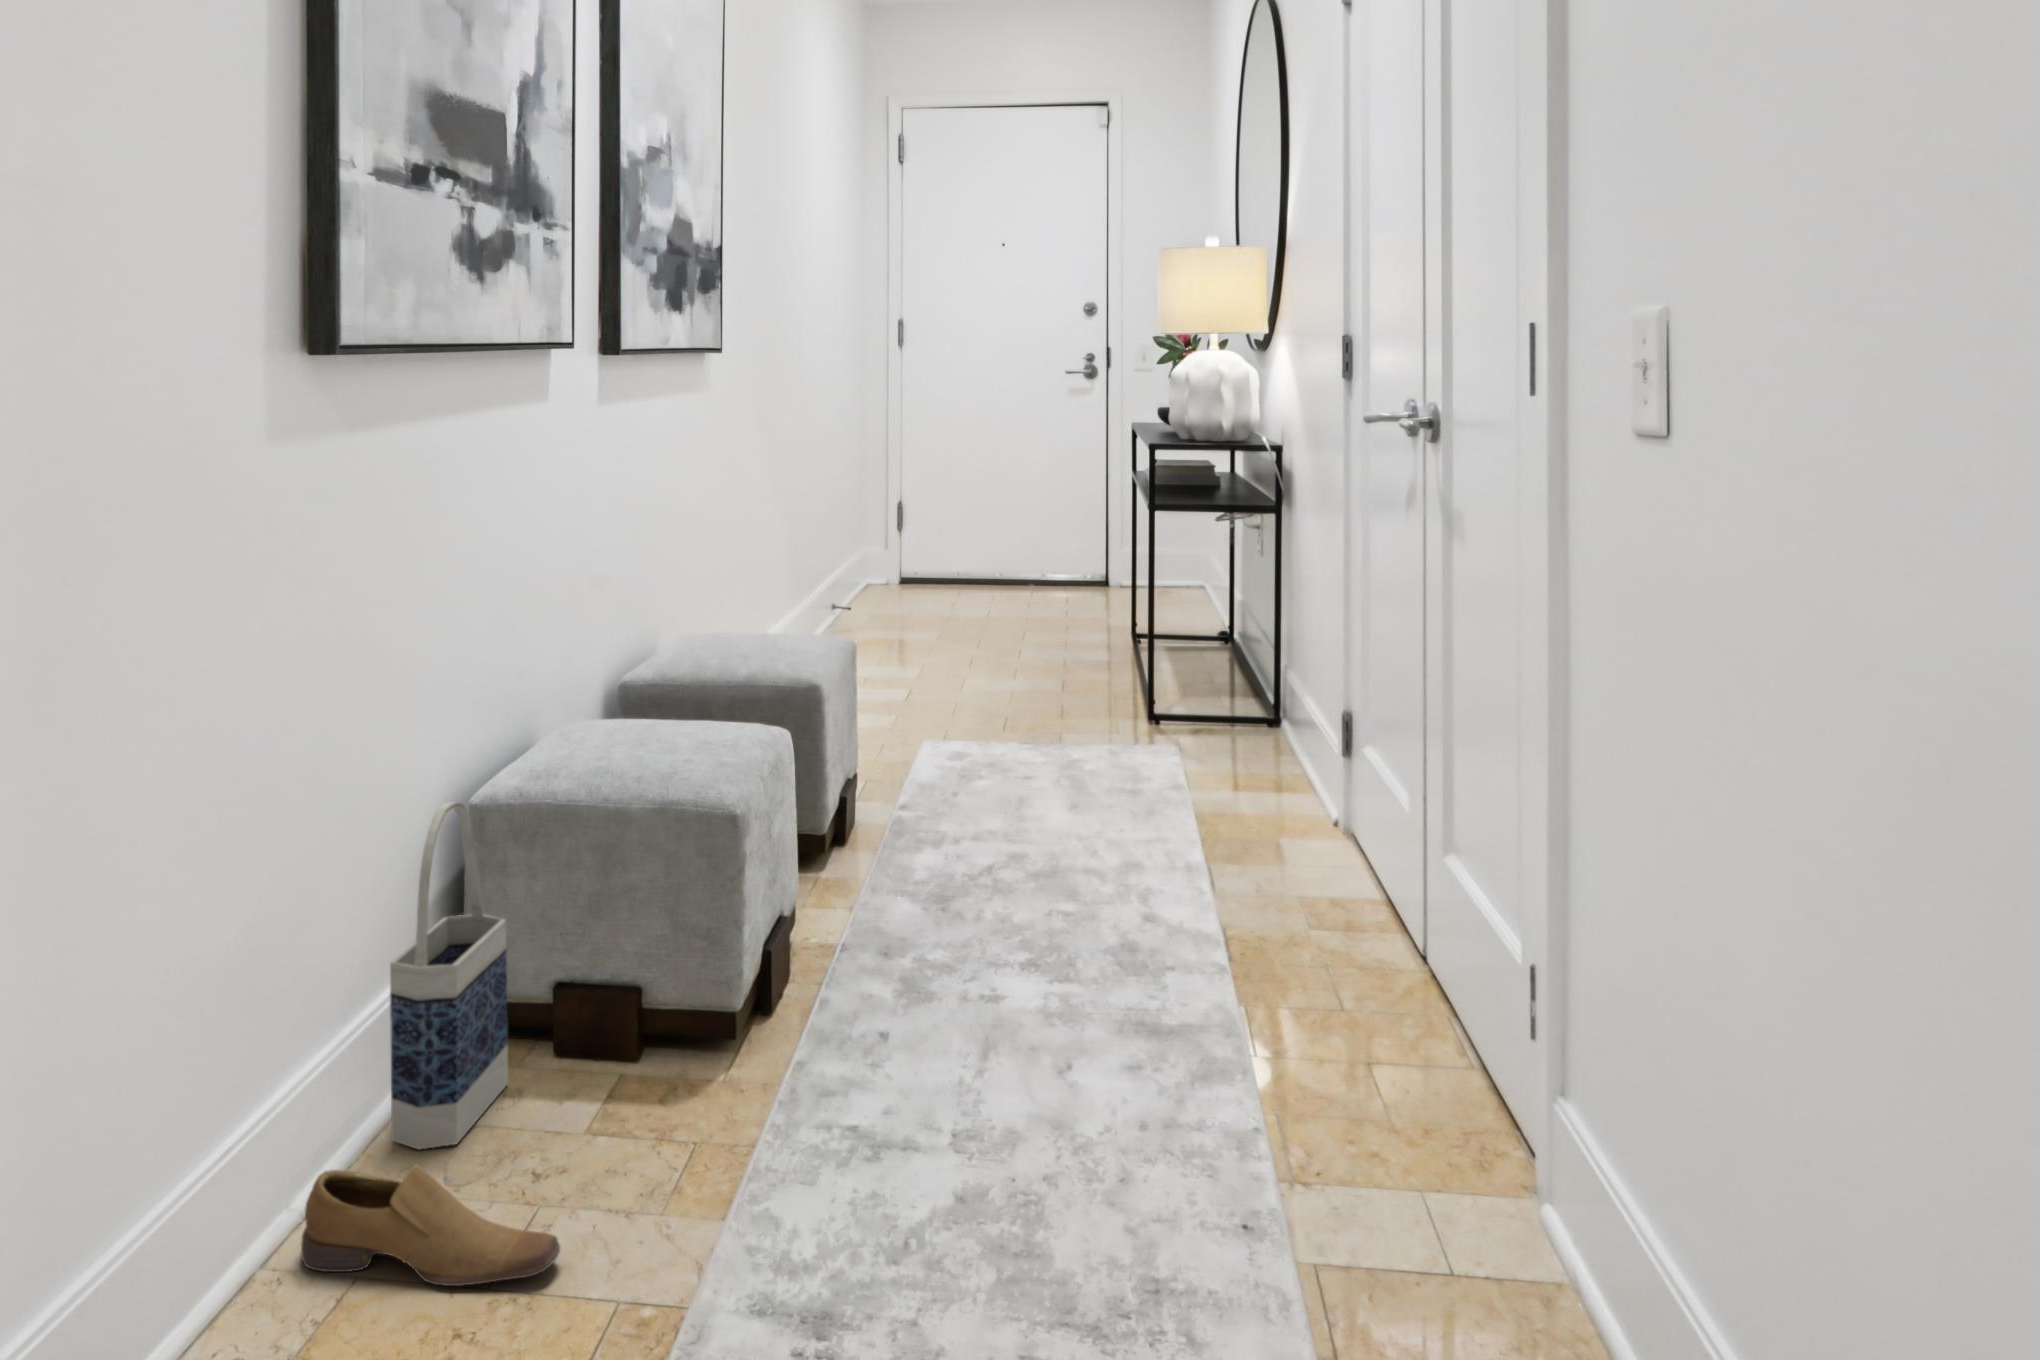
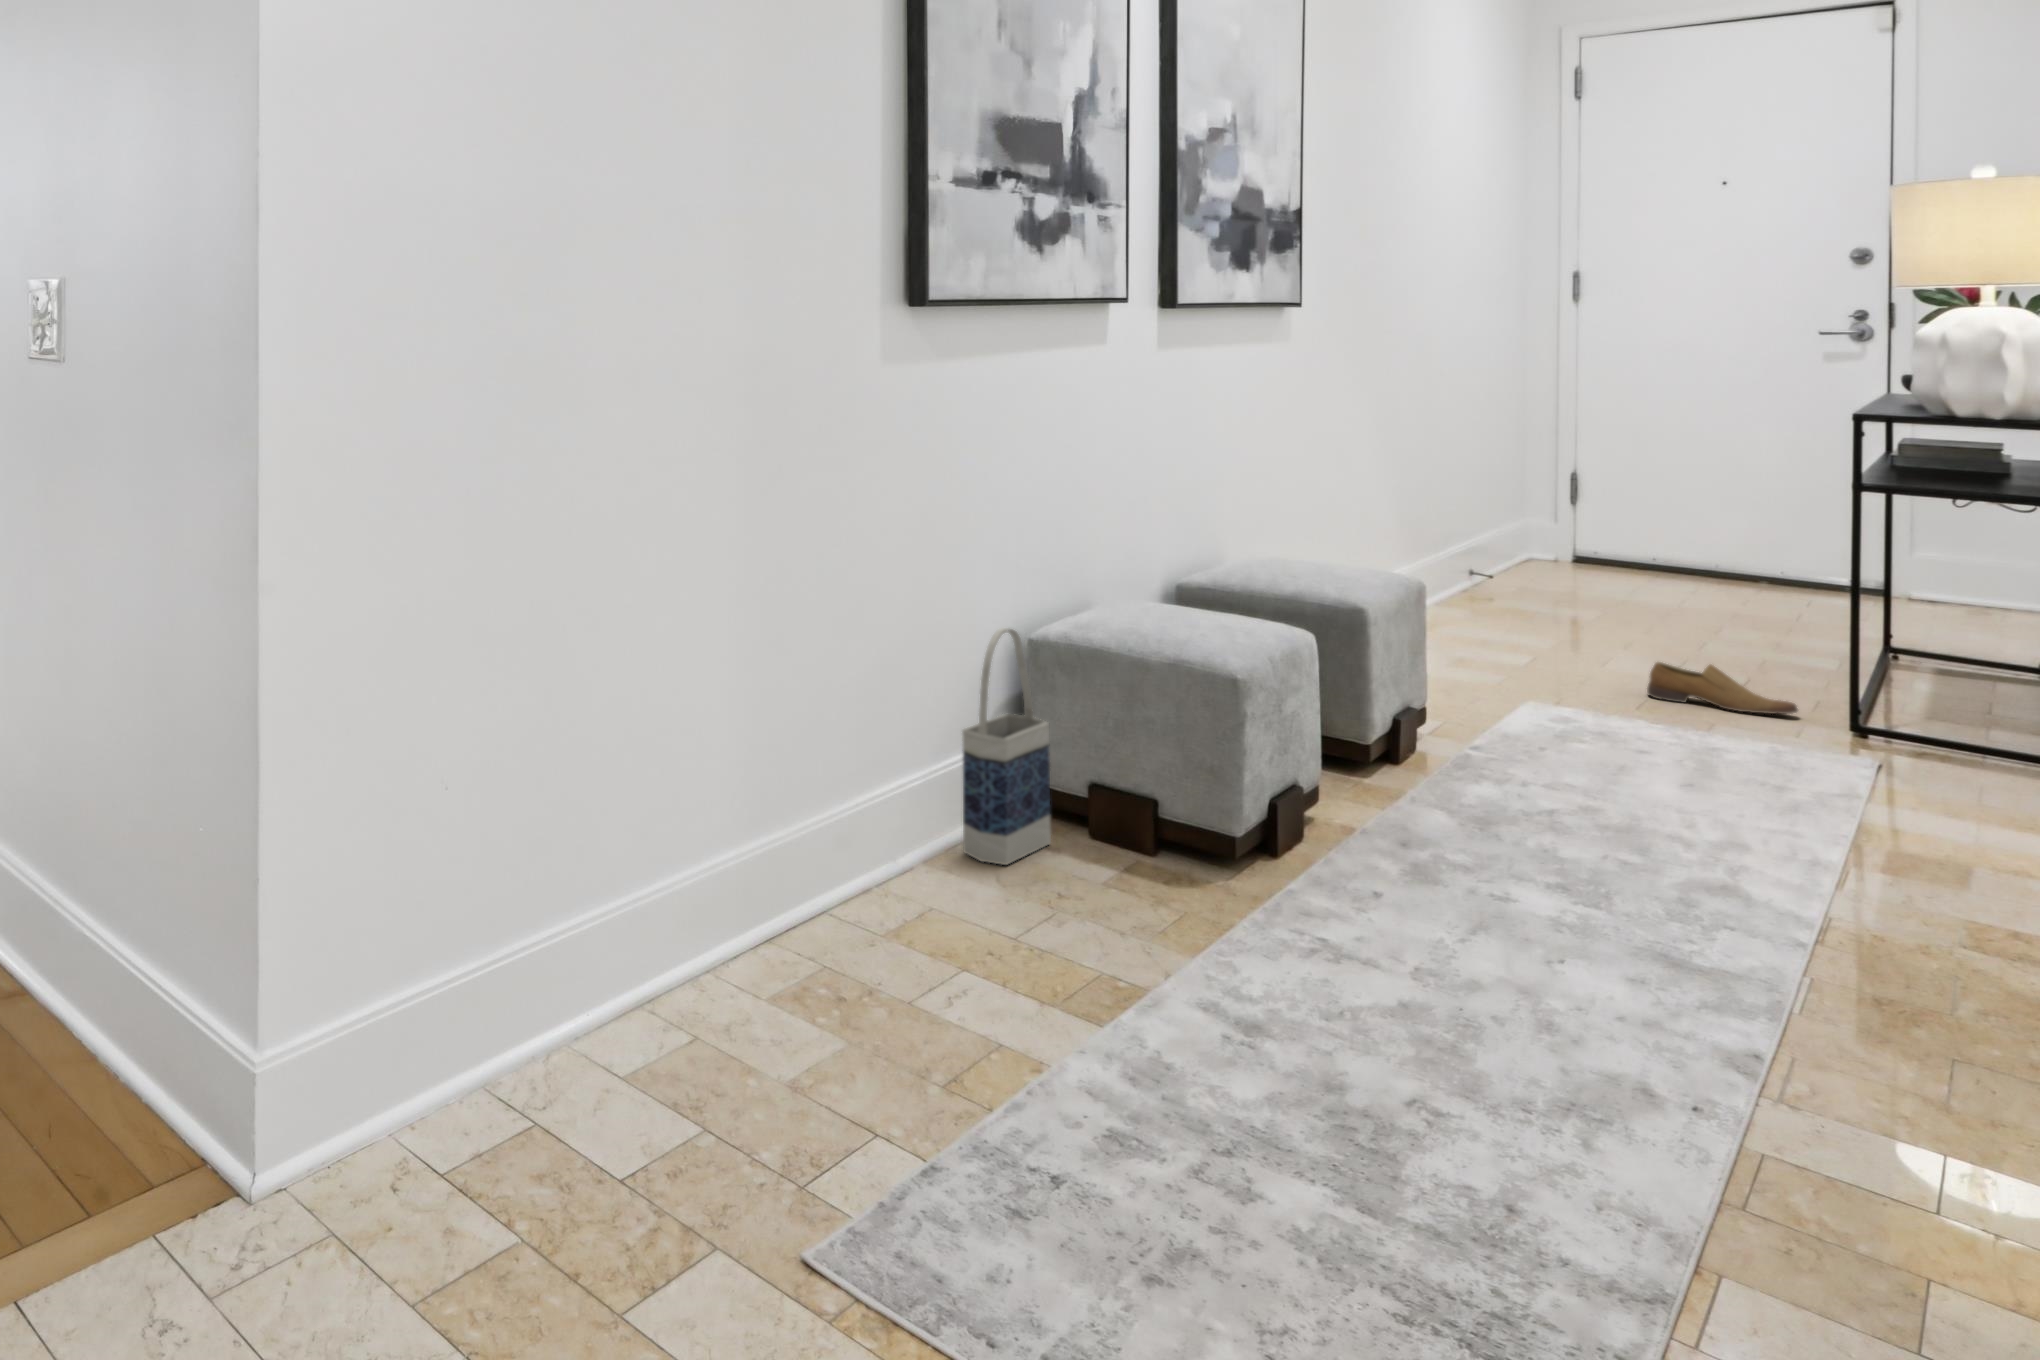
shoe: present [301,1165,560,1286] -> present [1647,662,1798,714]

